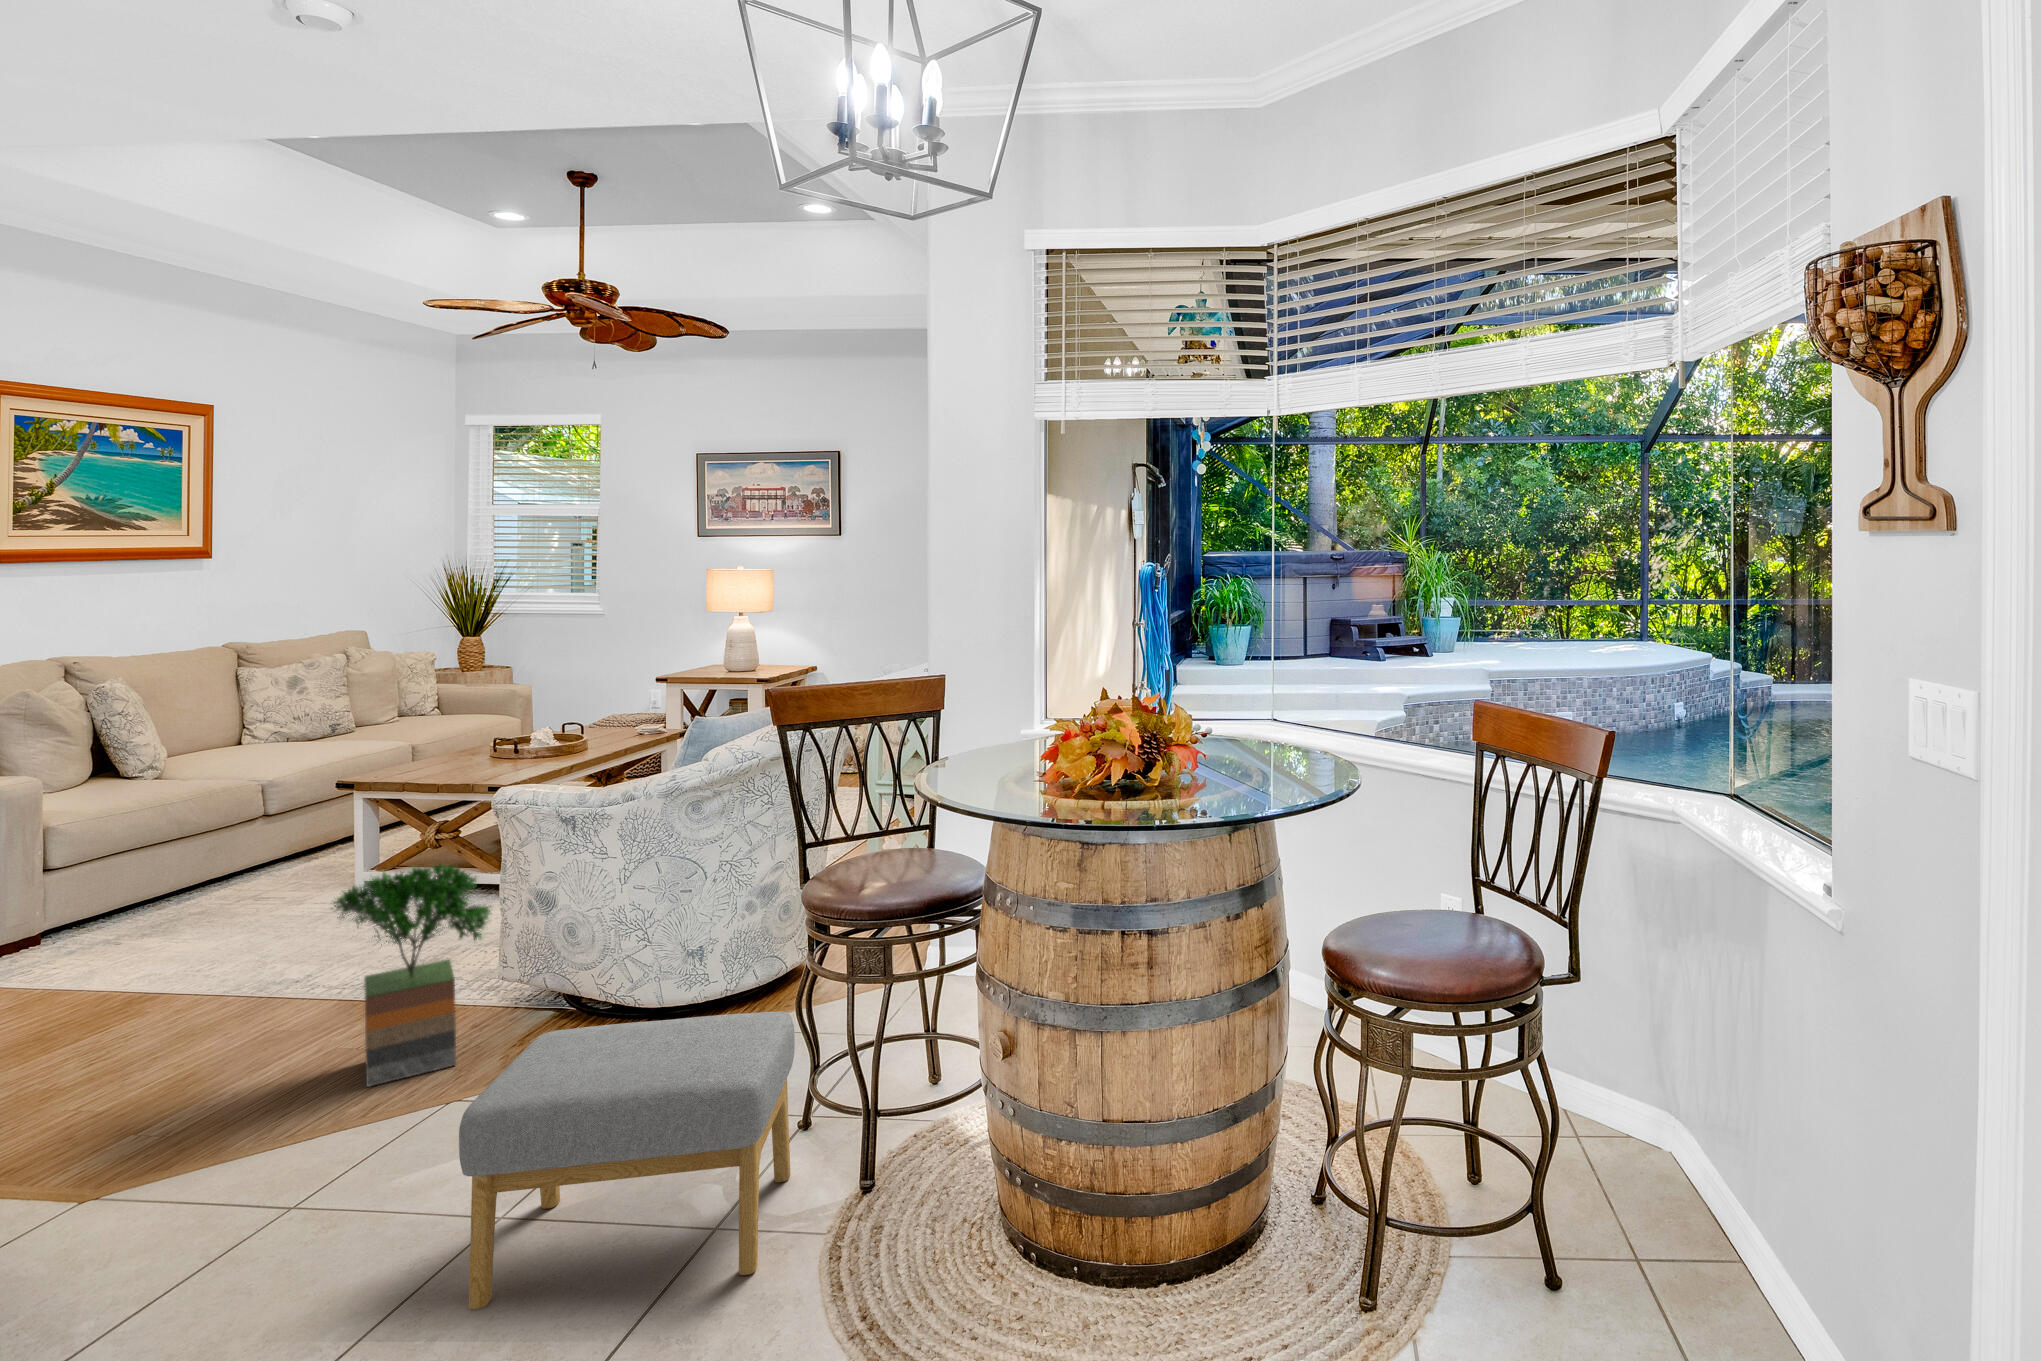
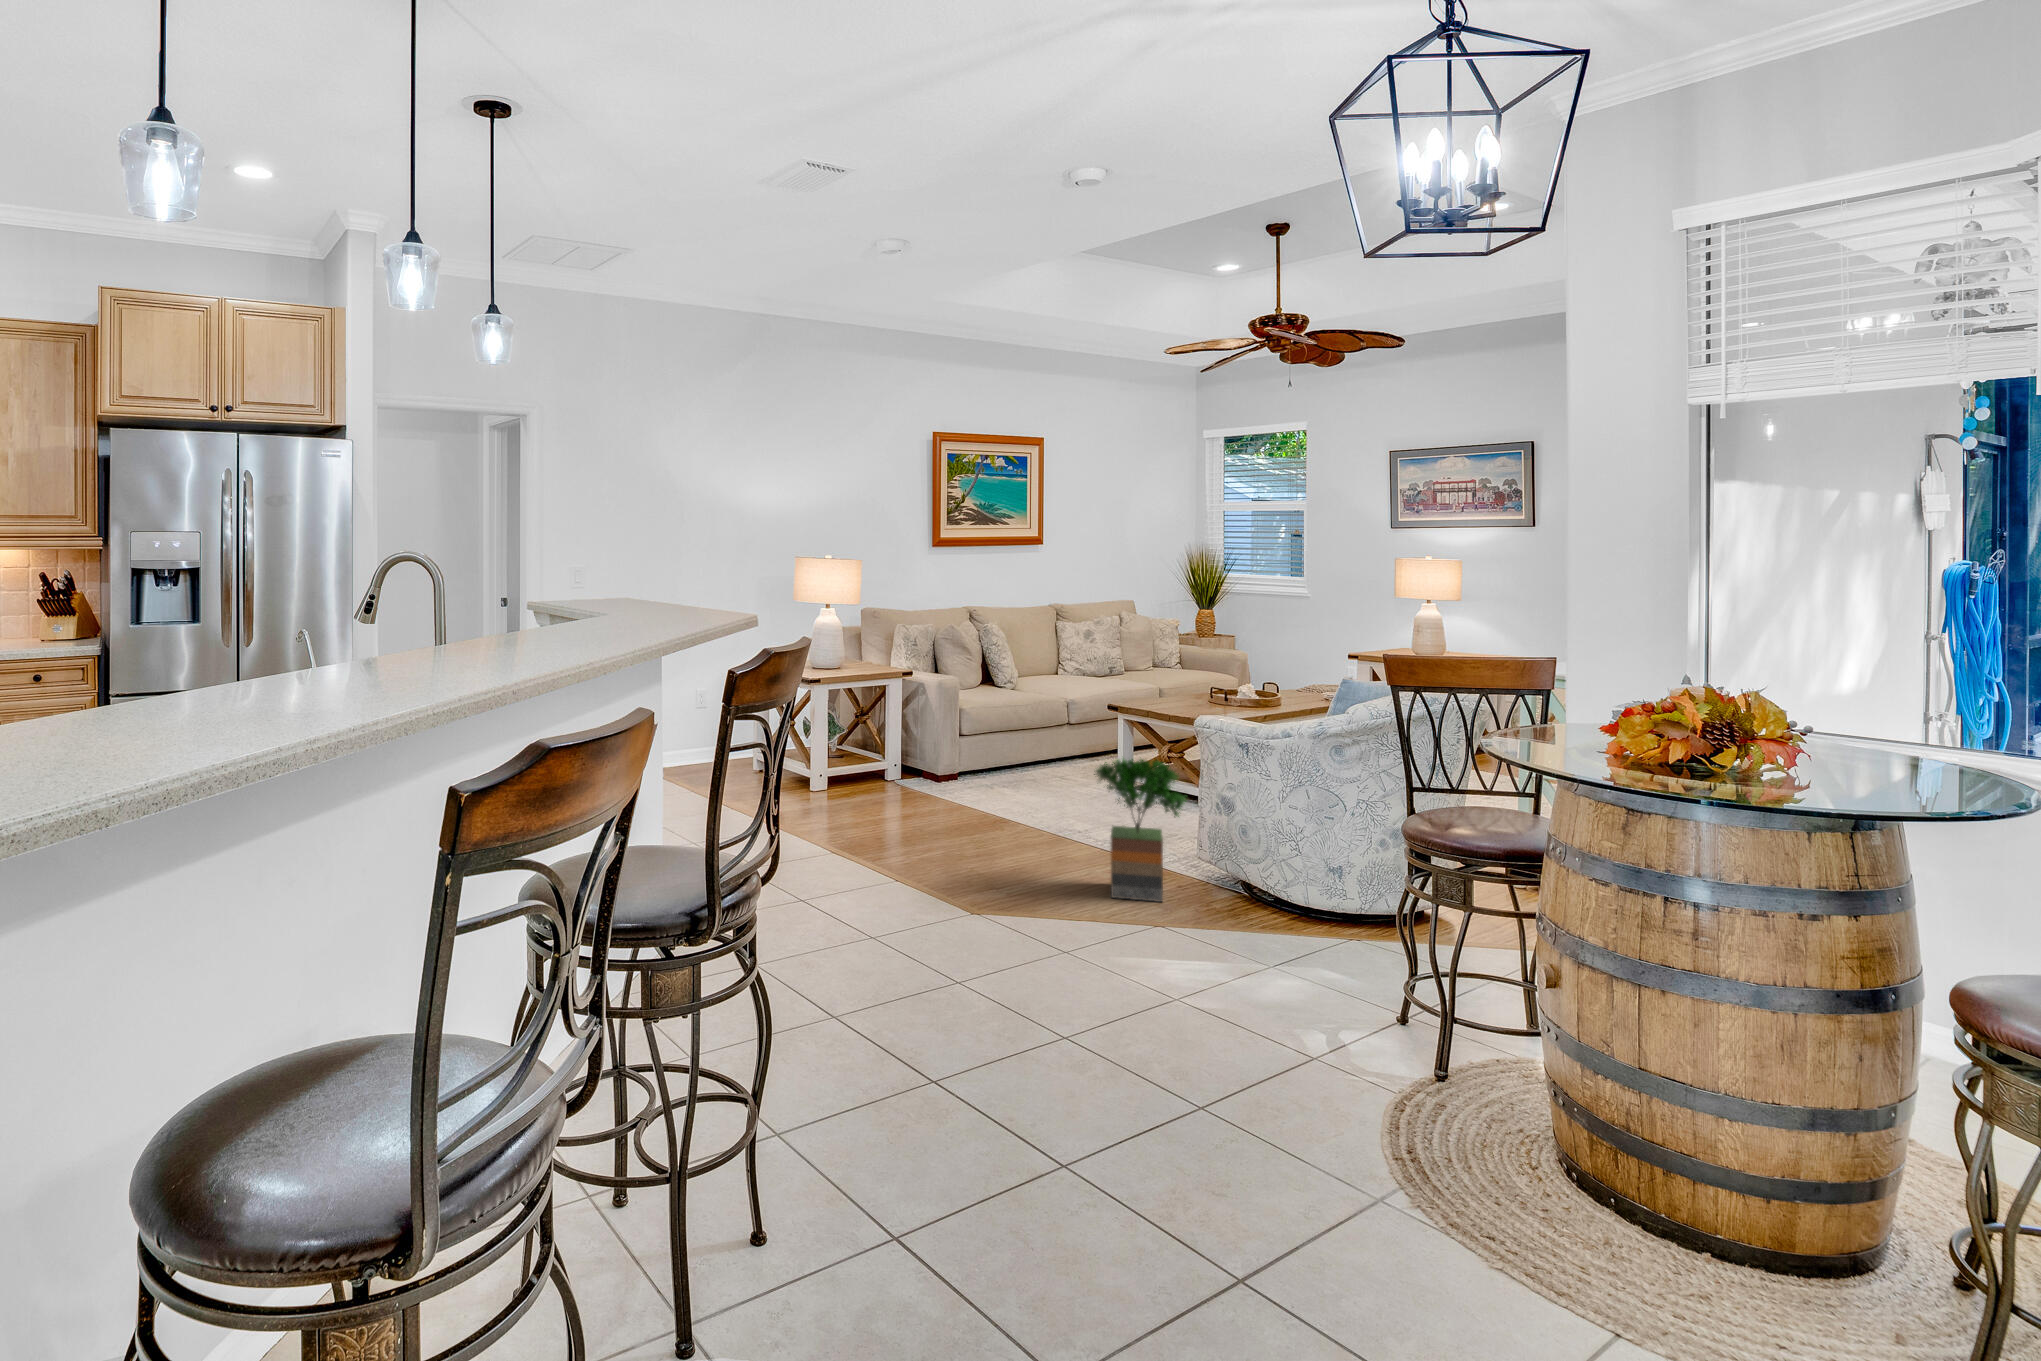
footstool: present [459,1012,795,1309] -> none [1146,877,1383,1089]

